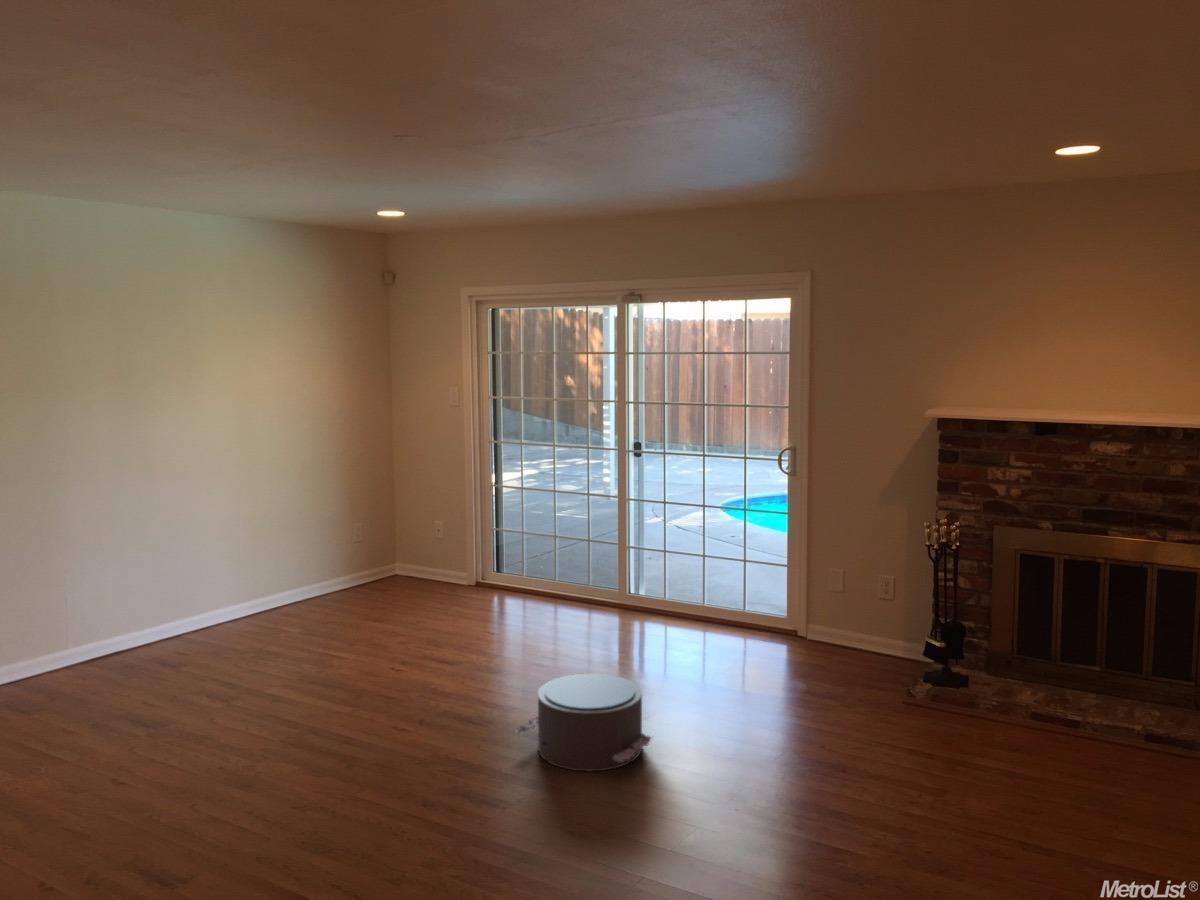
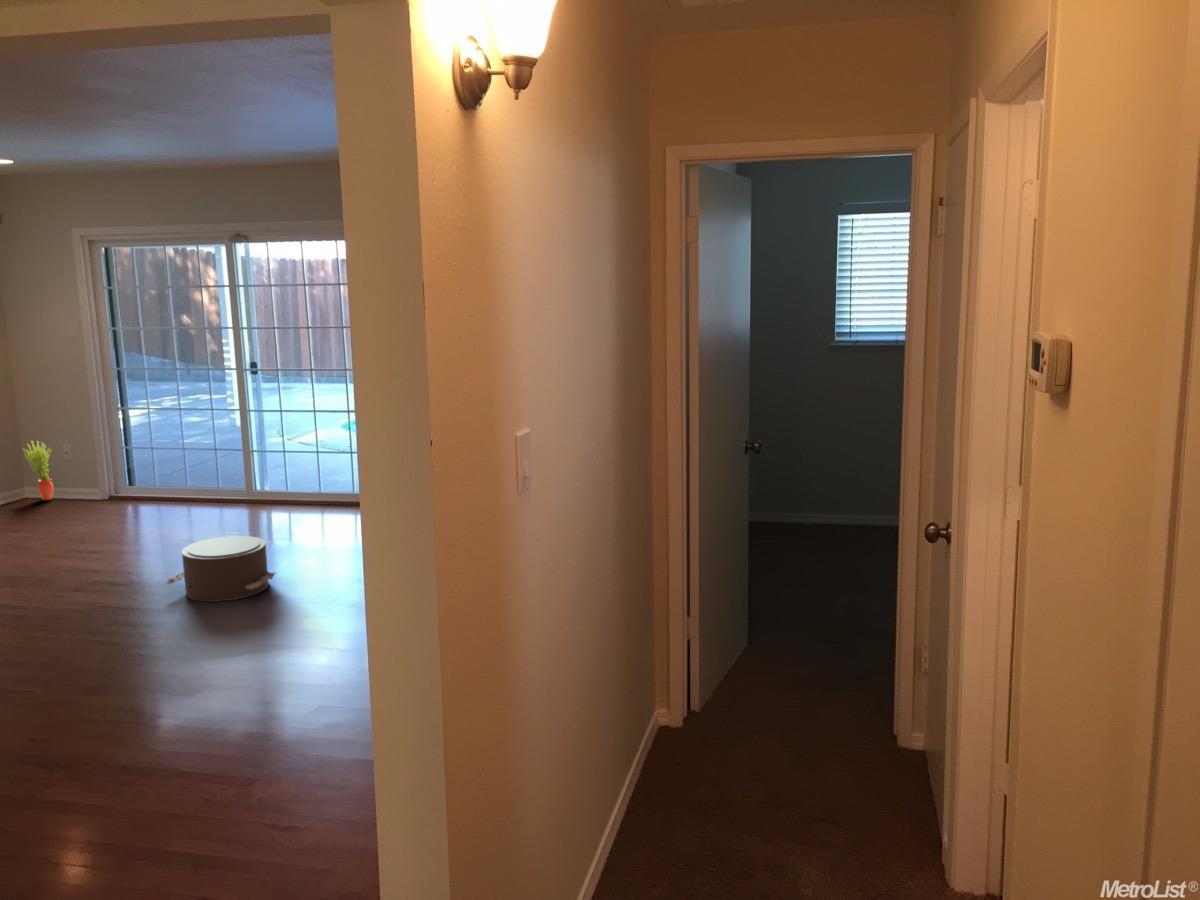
potted plant: none [399,514,425,579] -> present [26,441,54,500]

